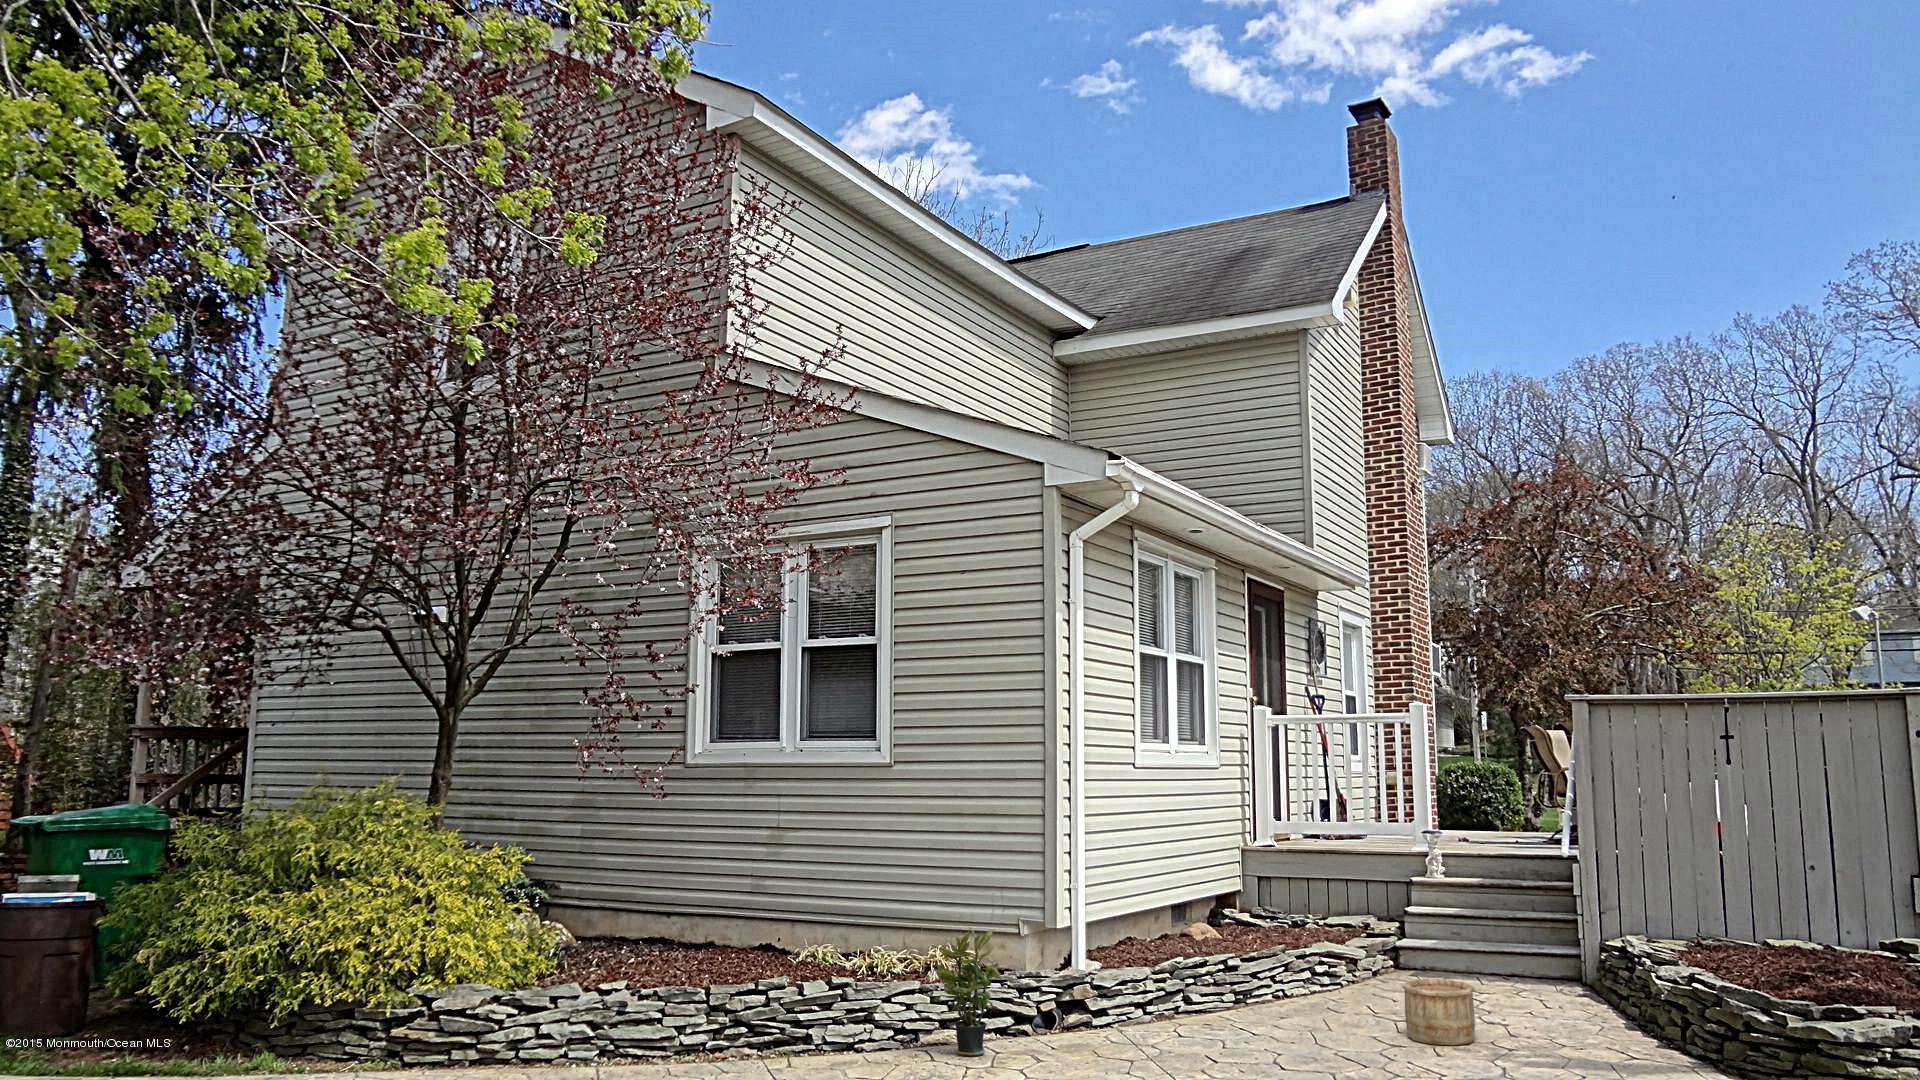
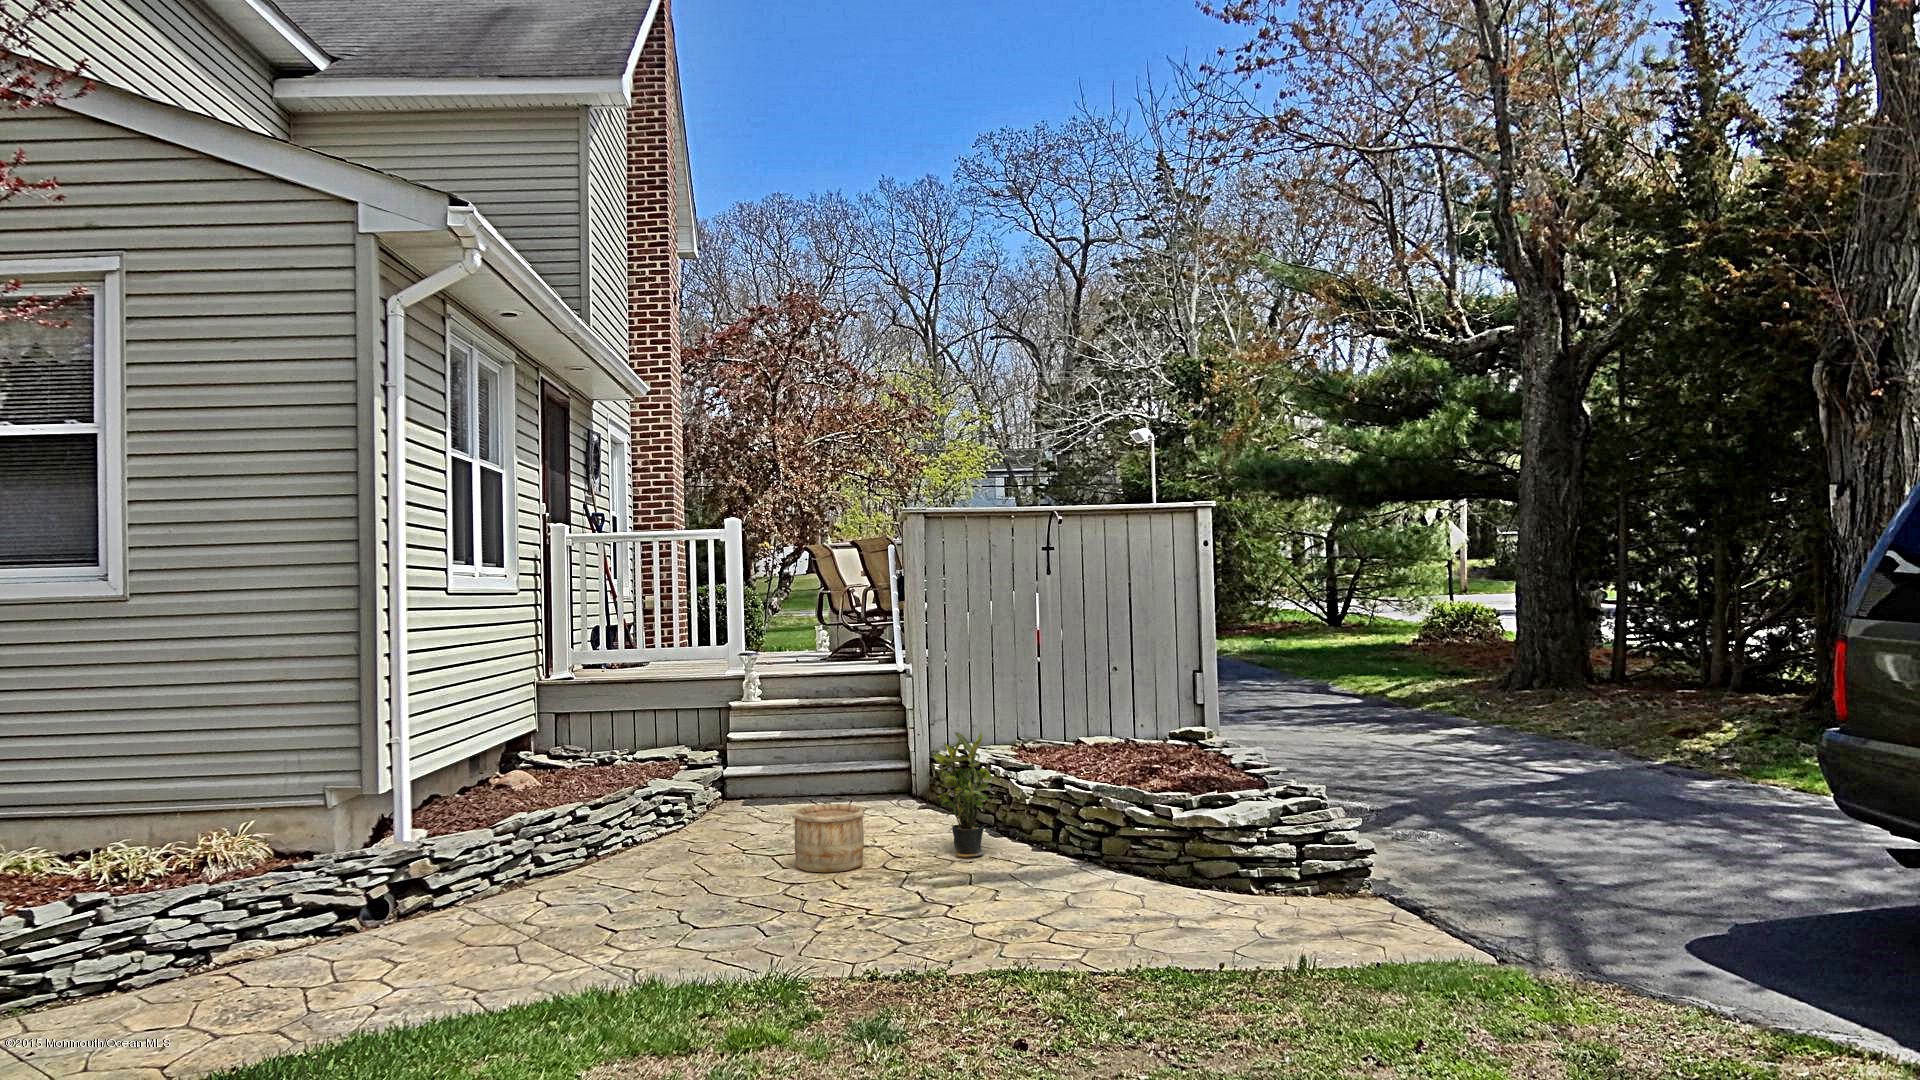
potted plant: present [935,928,1001,1056] -> present [933,732,992,858]

